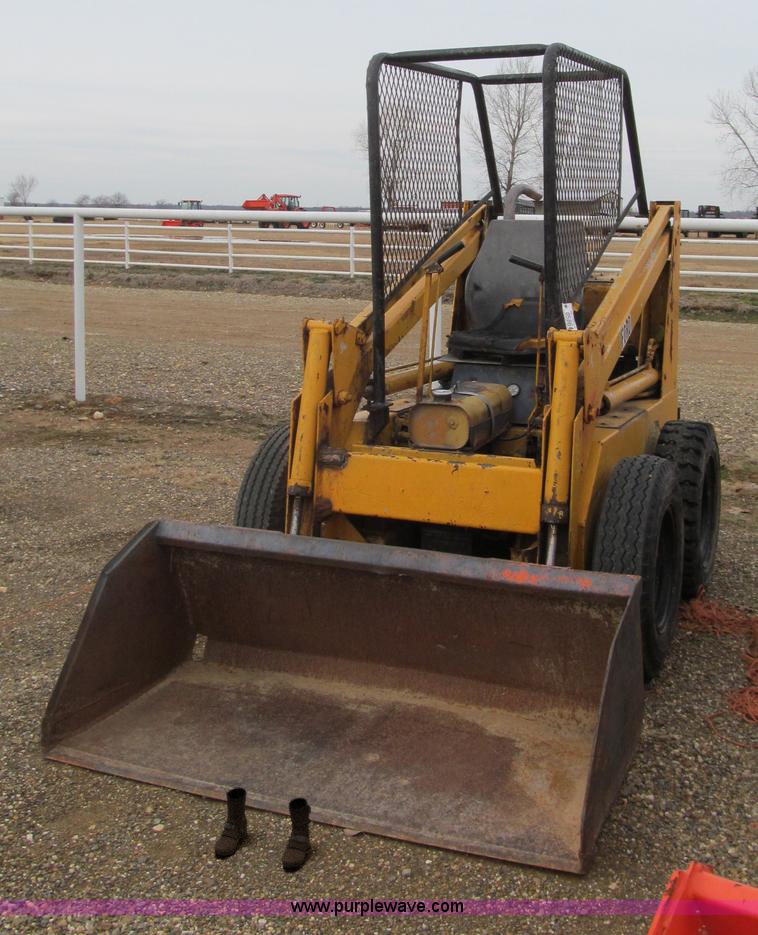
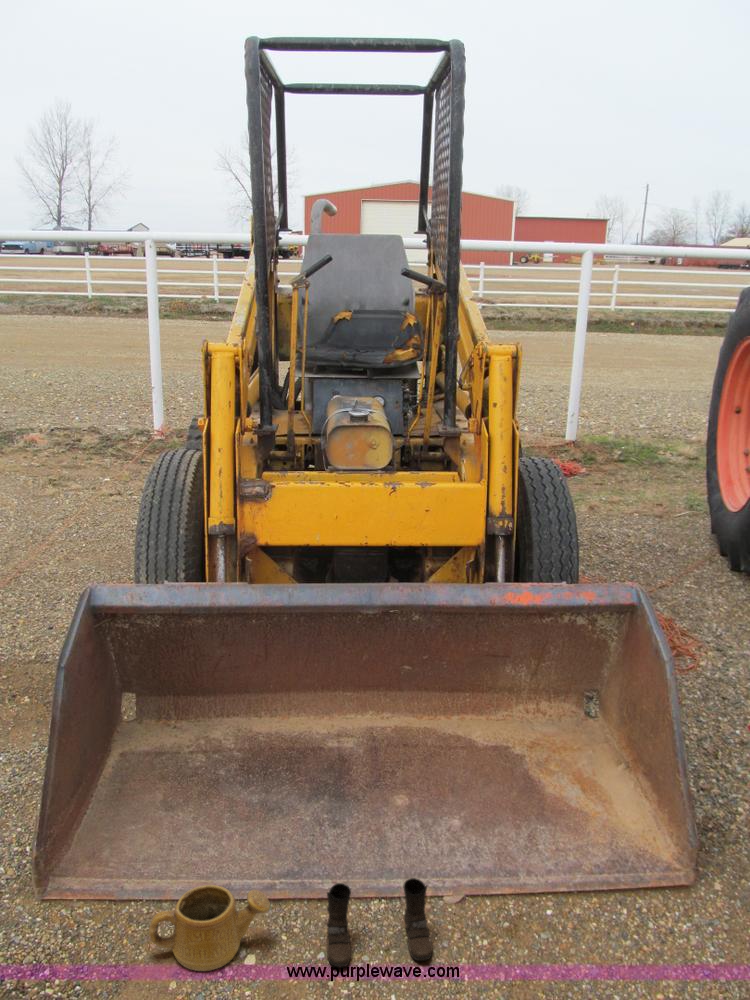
watering can: none [89,766,185,833] -> present [149,885,270,971]

